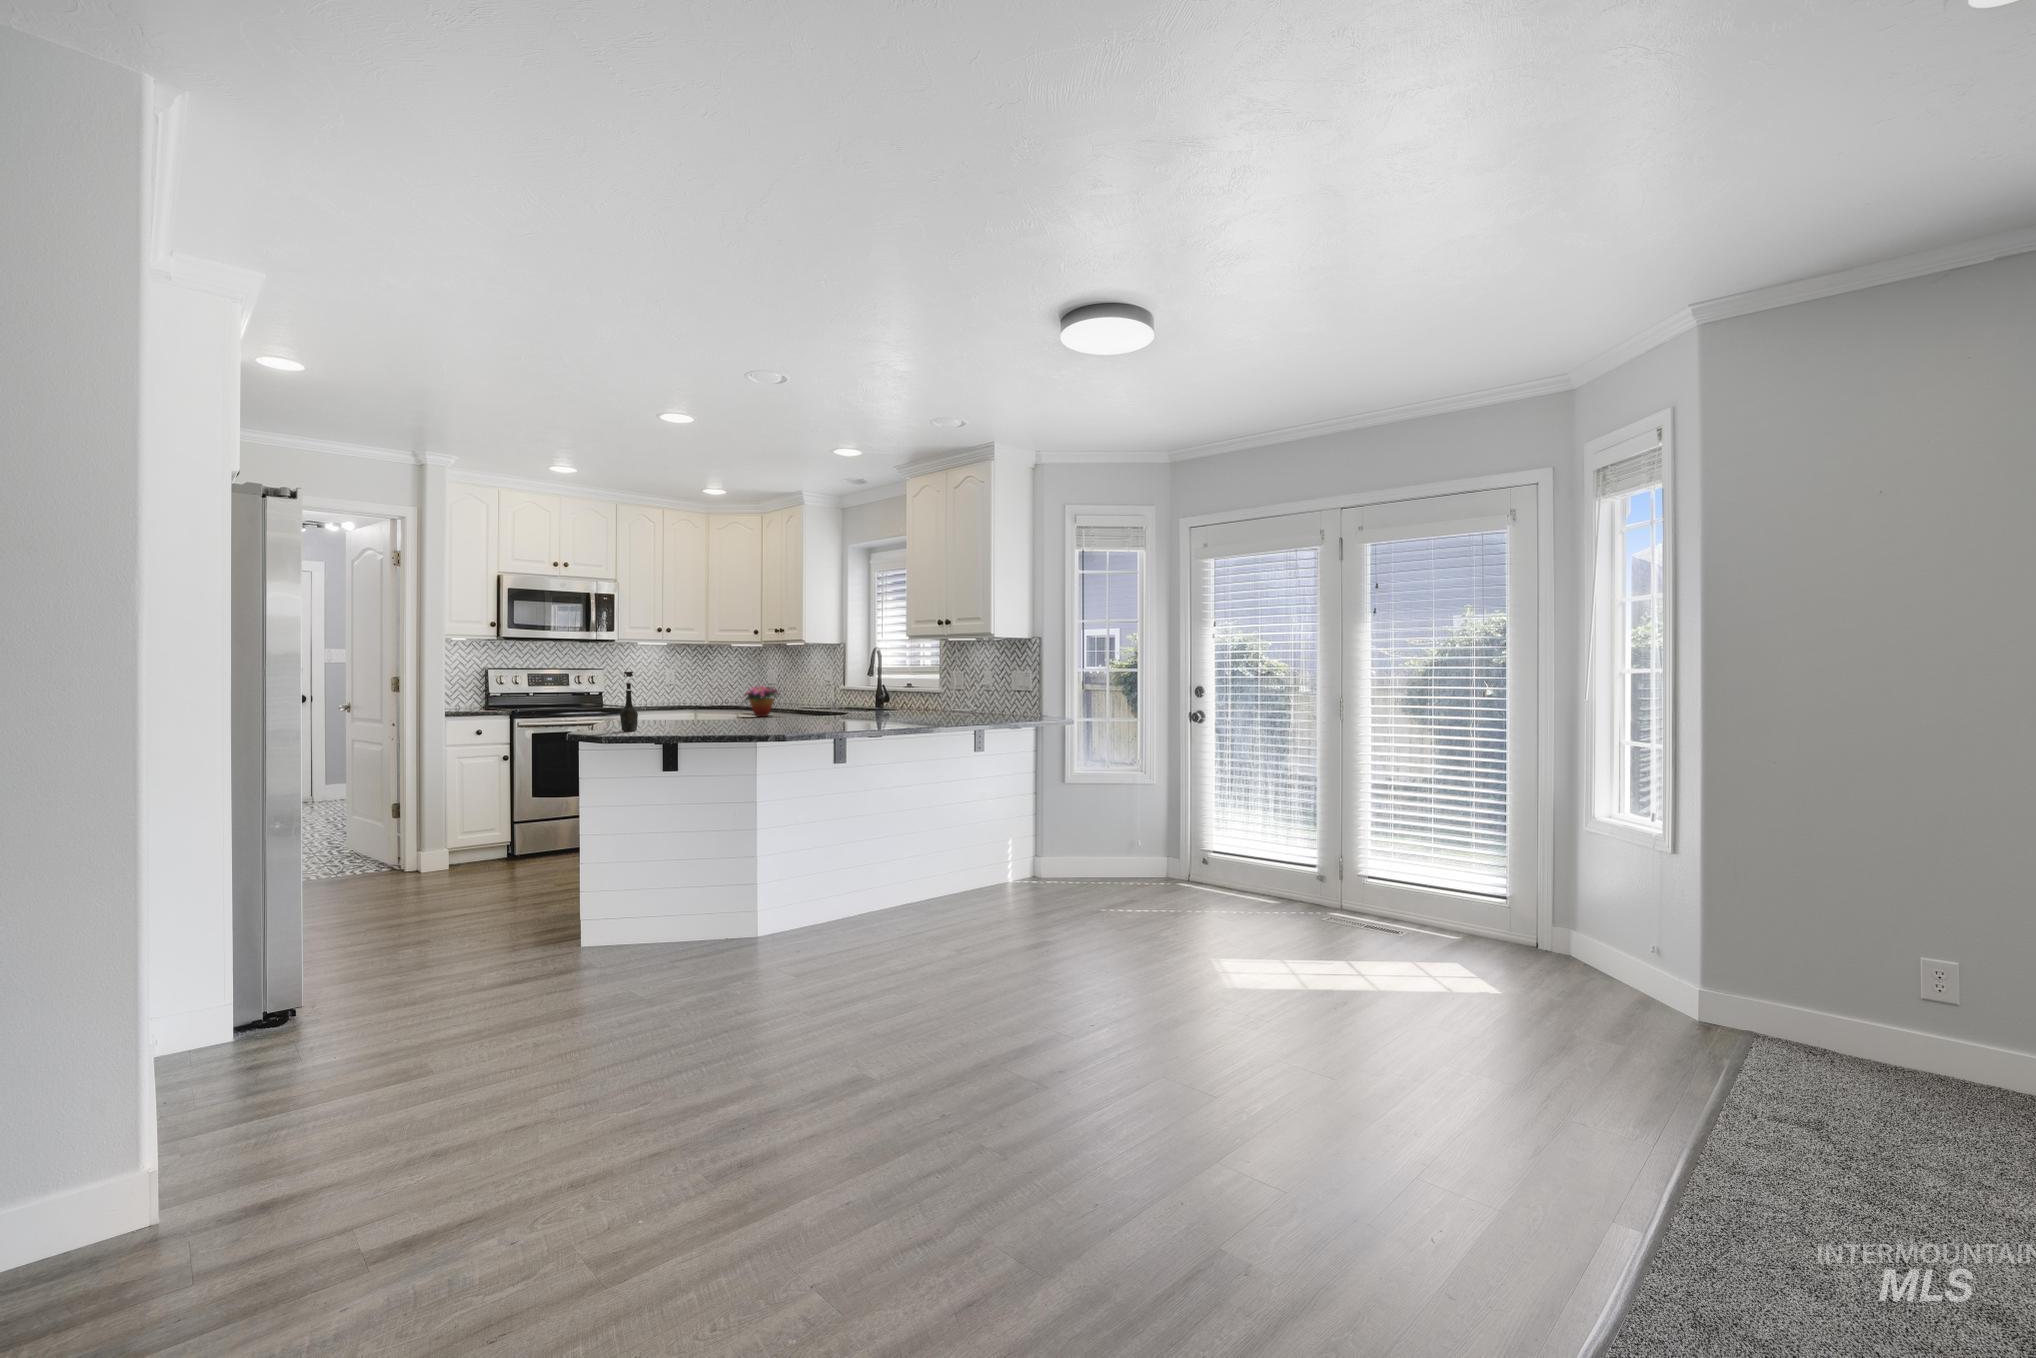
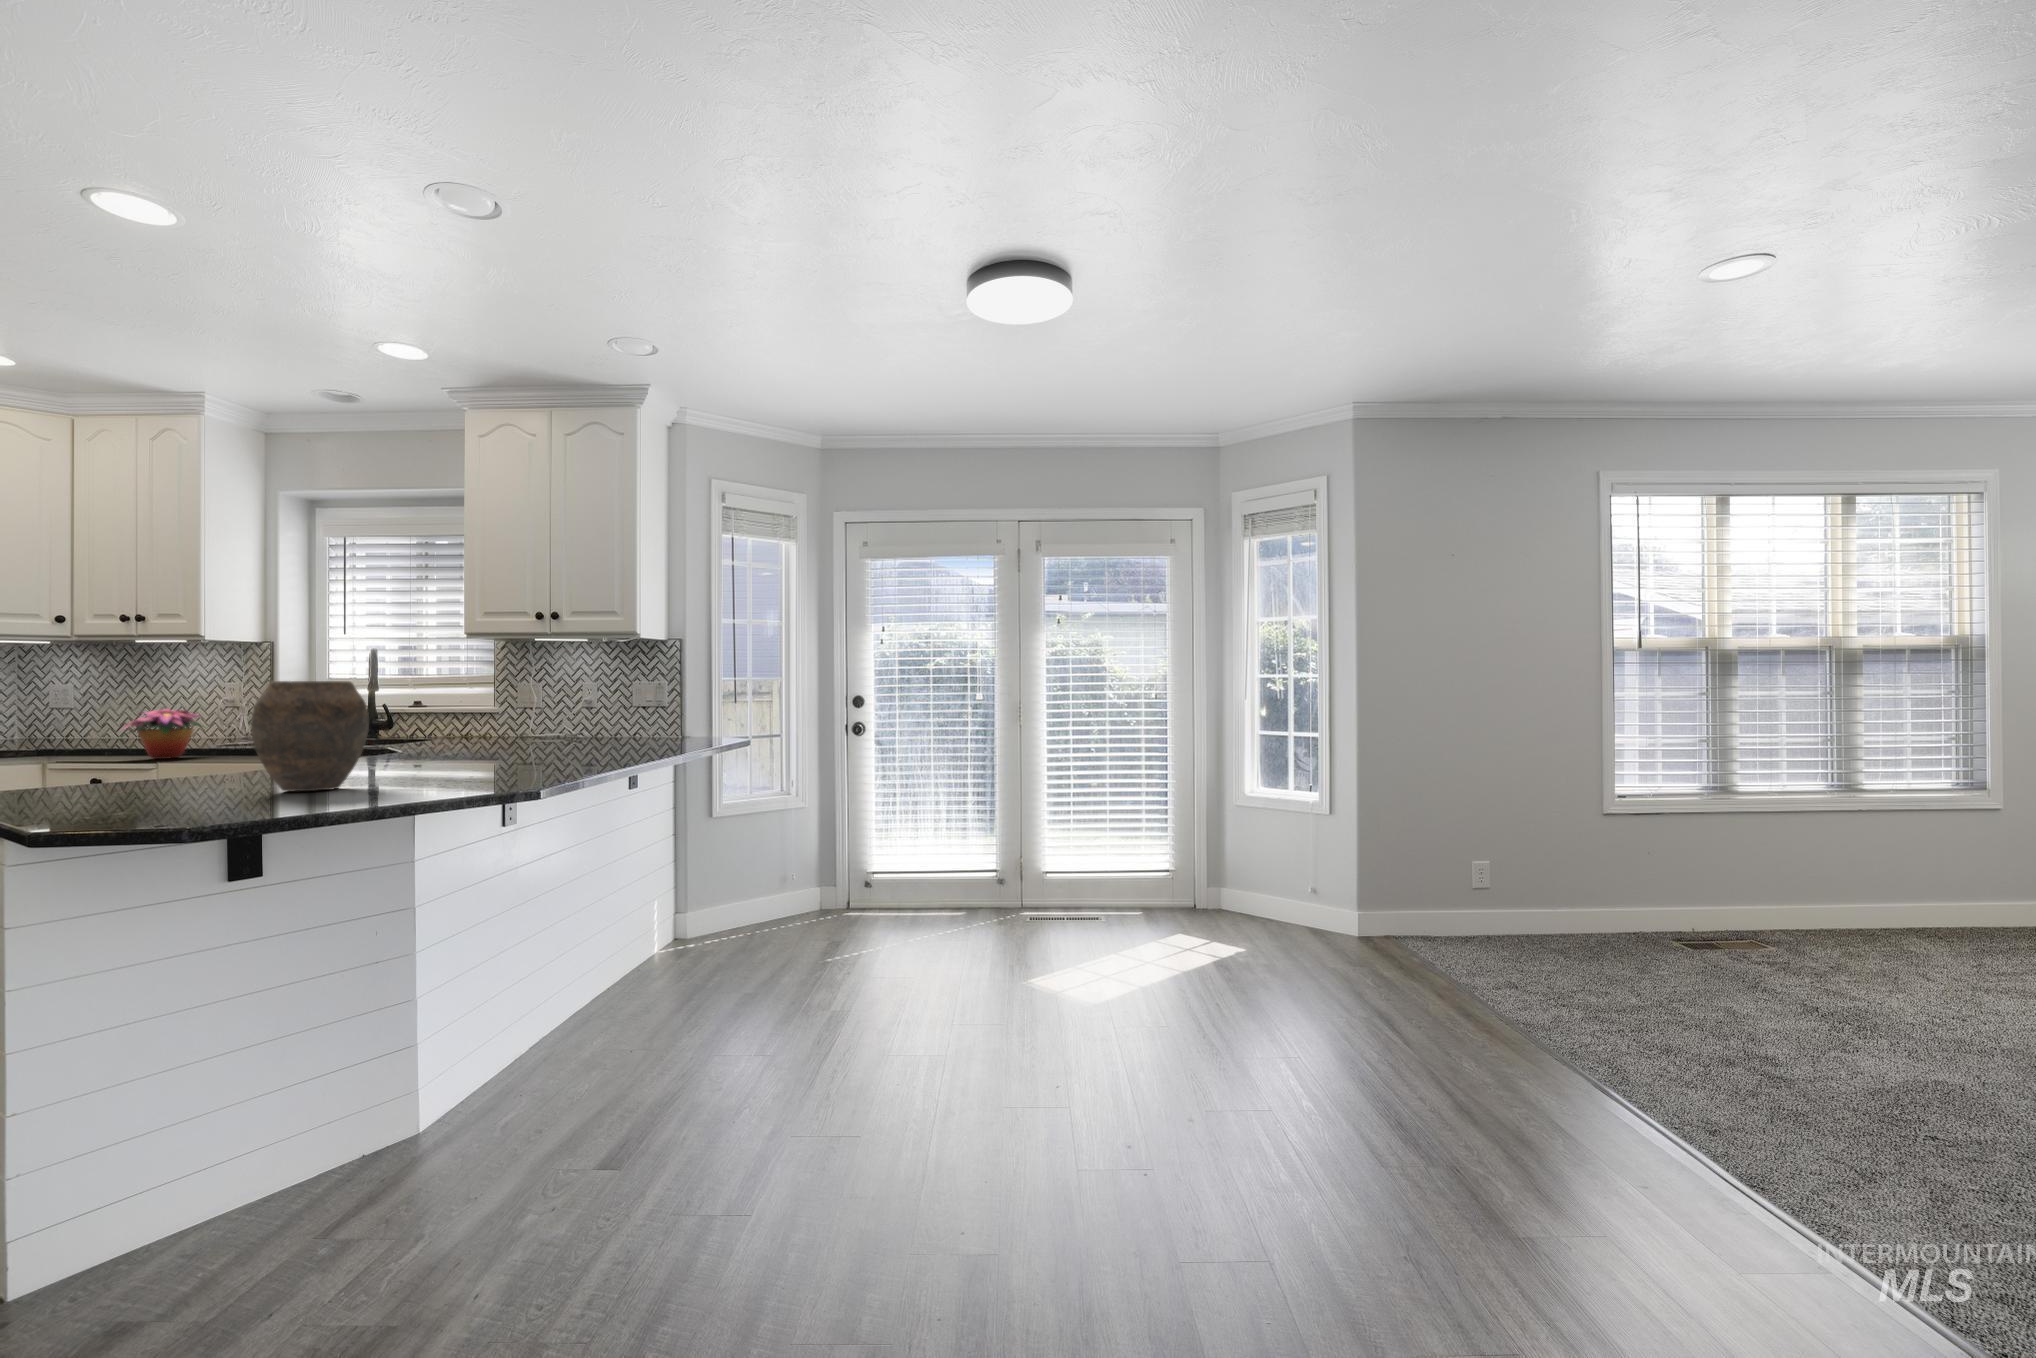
vase: none [659,670,719,736] -> present [251,681,369,791]
bottle: present [620,672,638,731] -> none [56,684,98,793]

